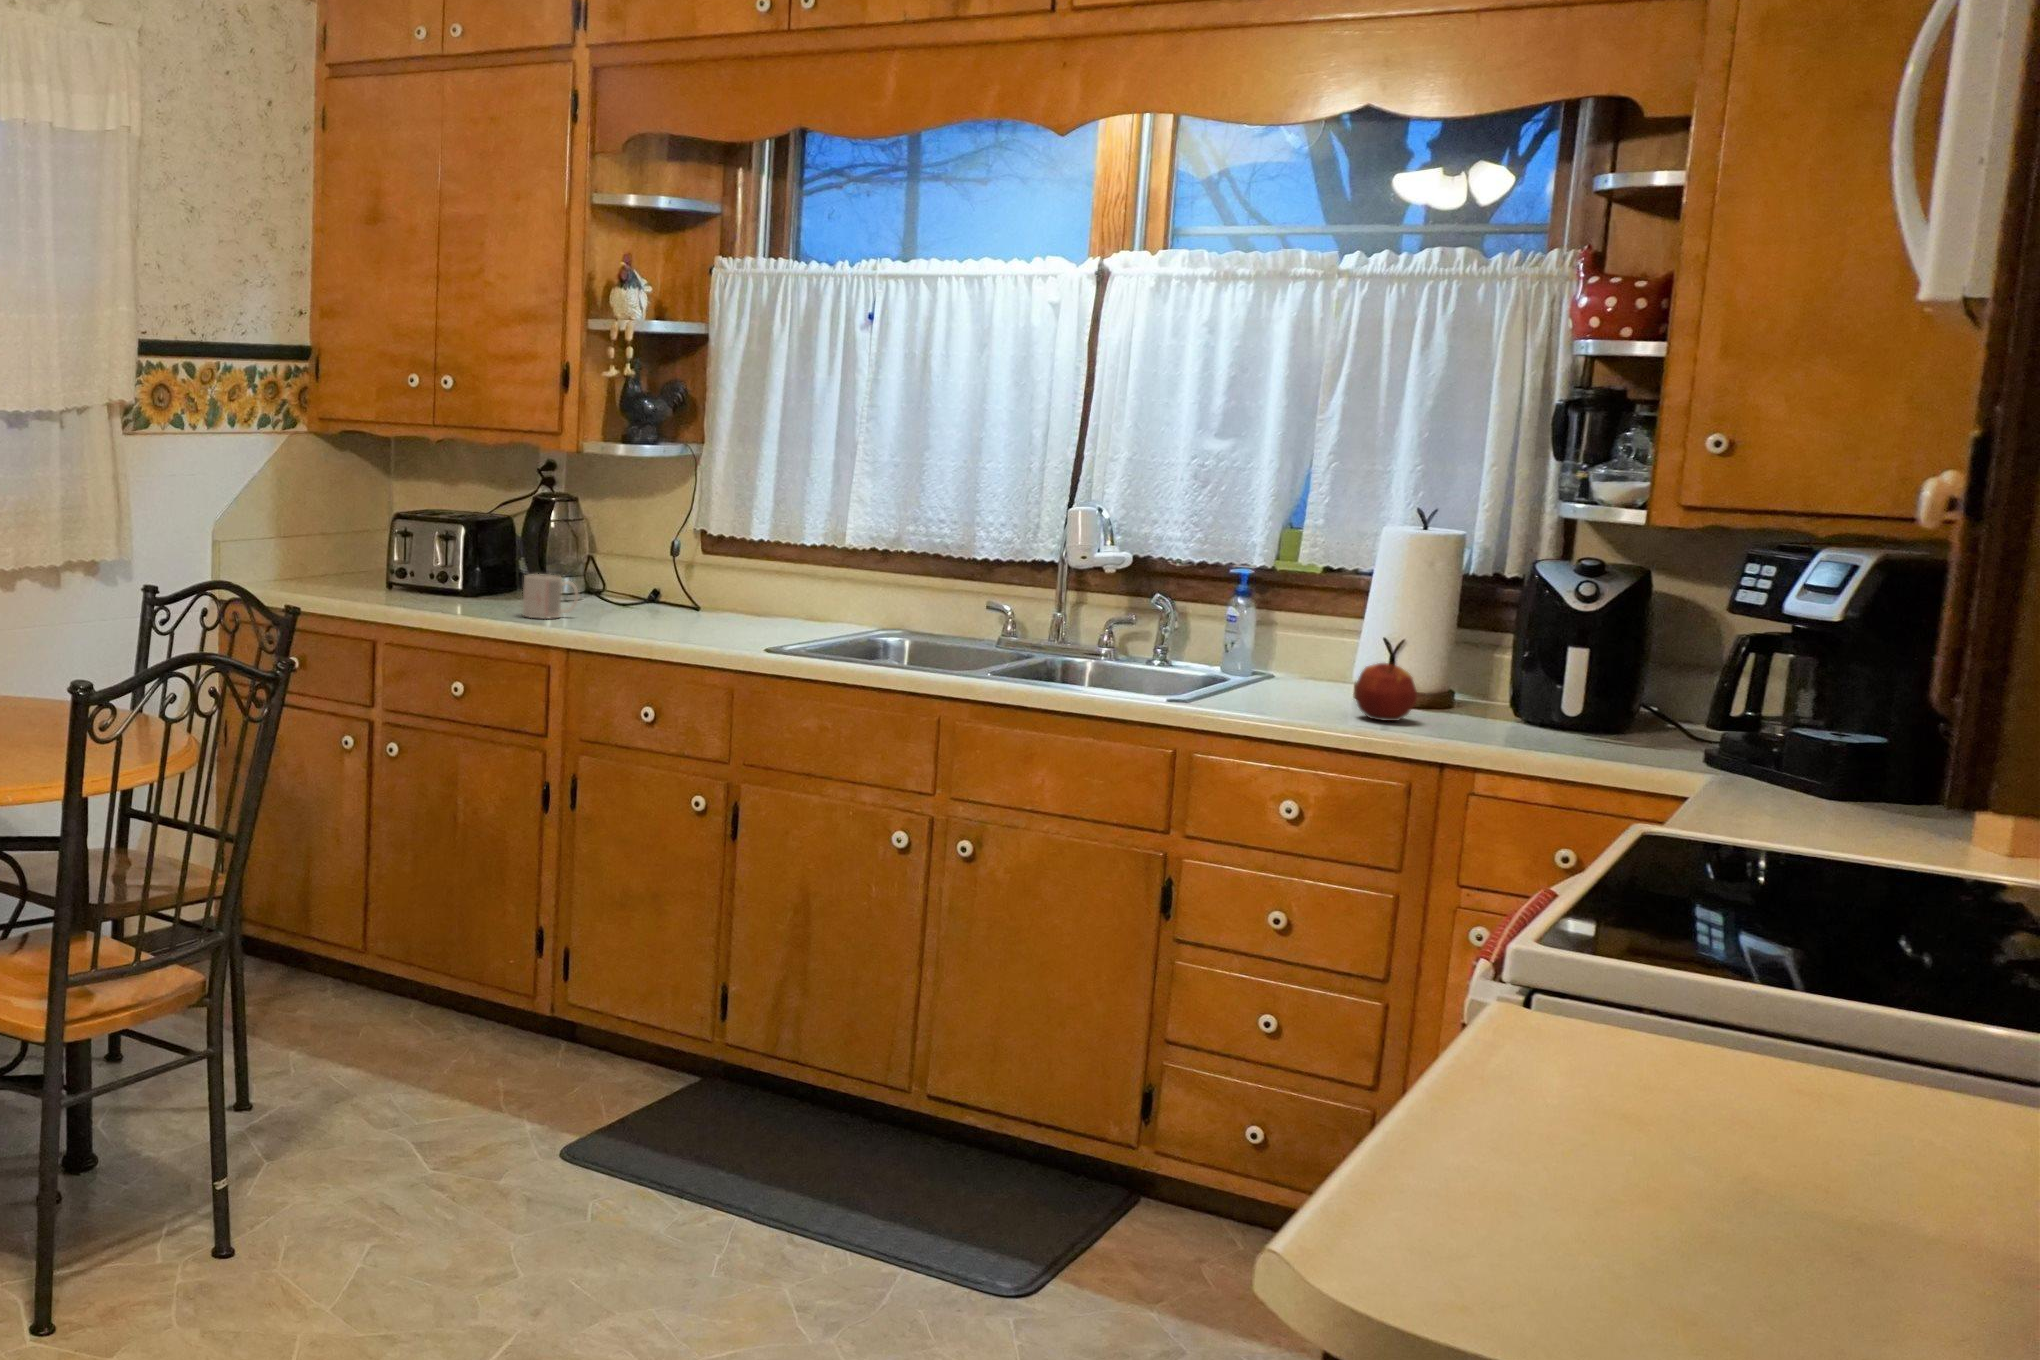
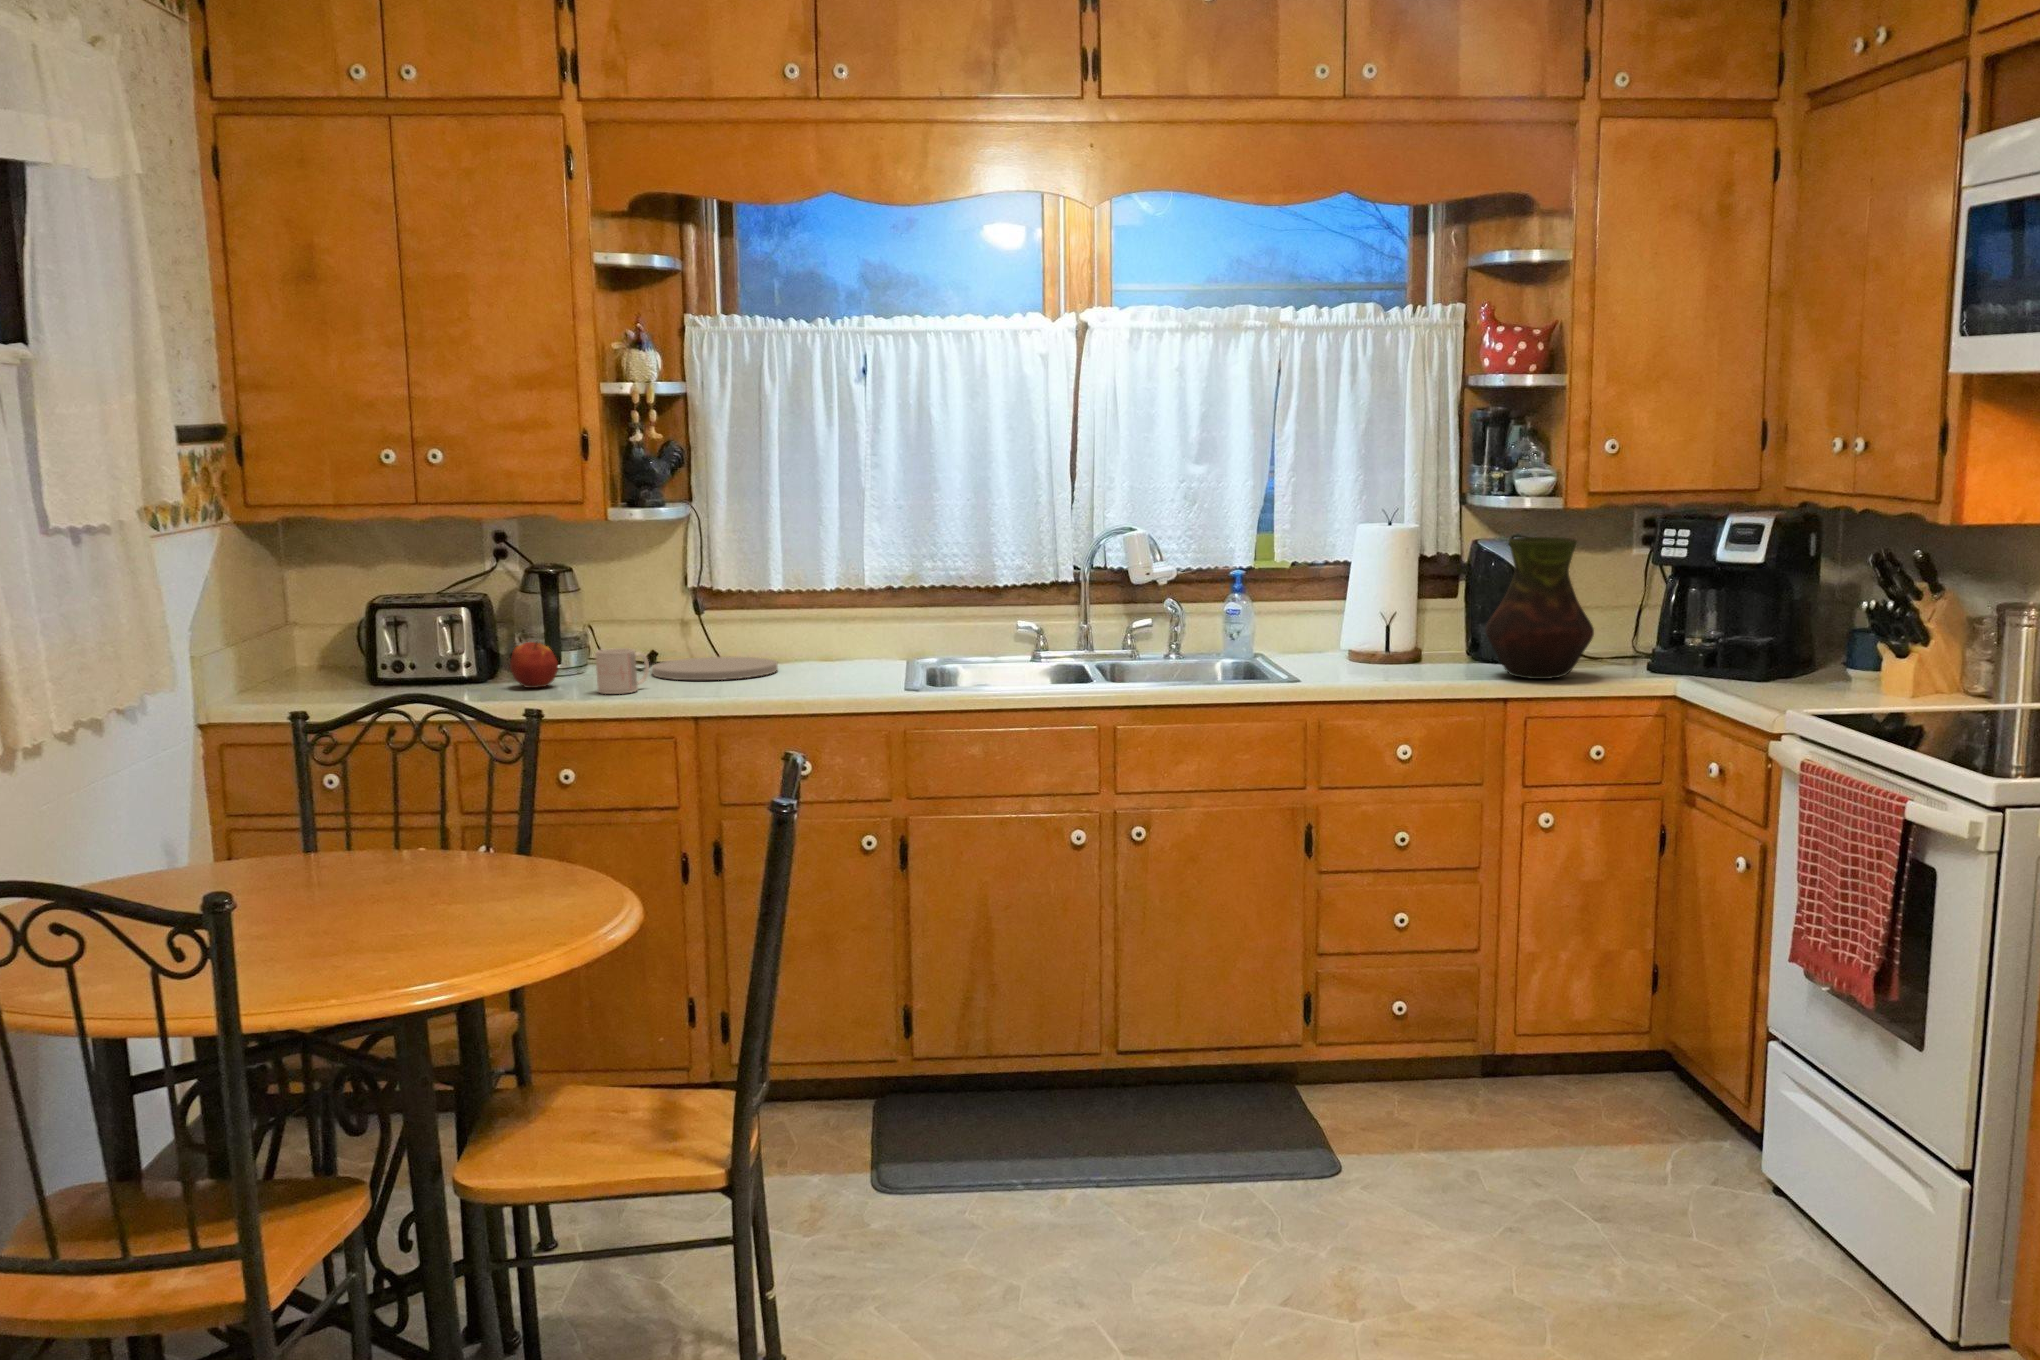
vase: none [1466,557,1627,751] -> present [1485,537,1594,679]
plate: none [615,599,742,622] -> present [652,656,778,680]
apple: present [1355,663,1417,721] -> present [510,642,558,688]

